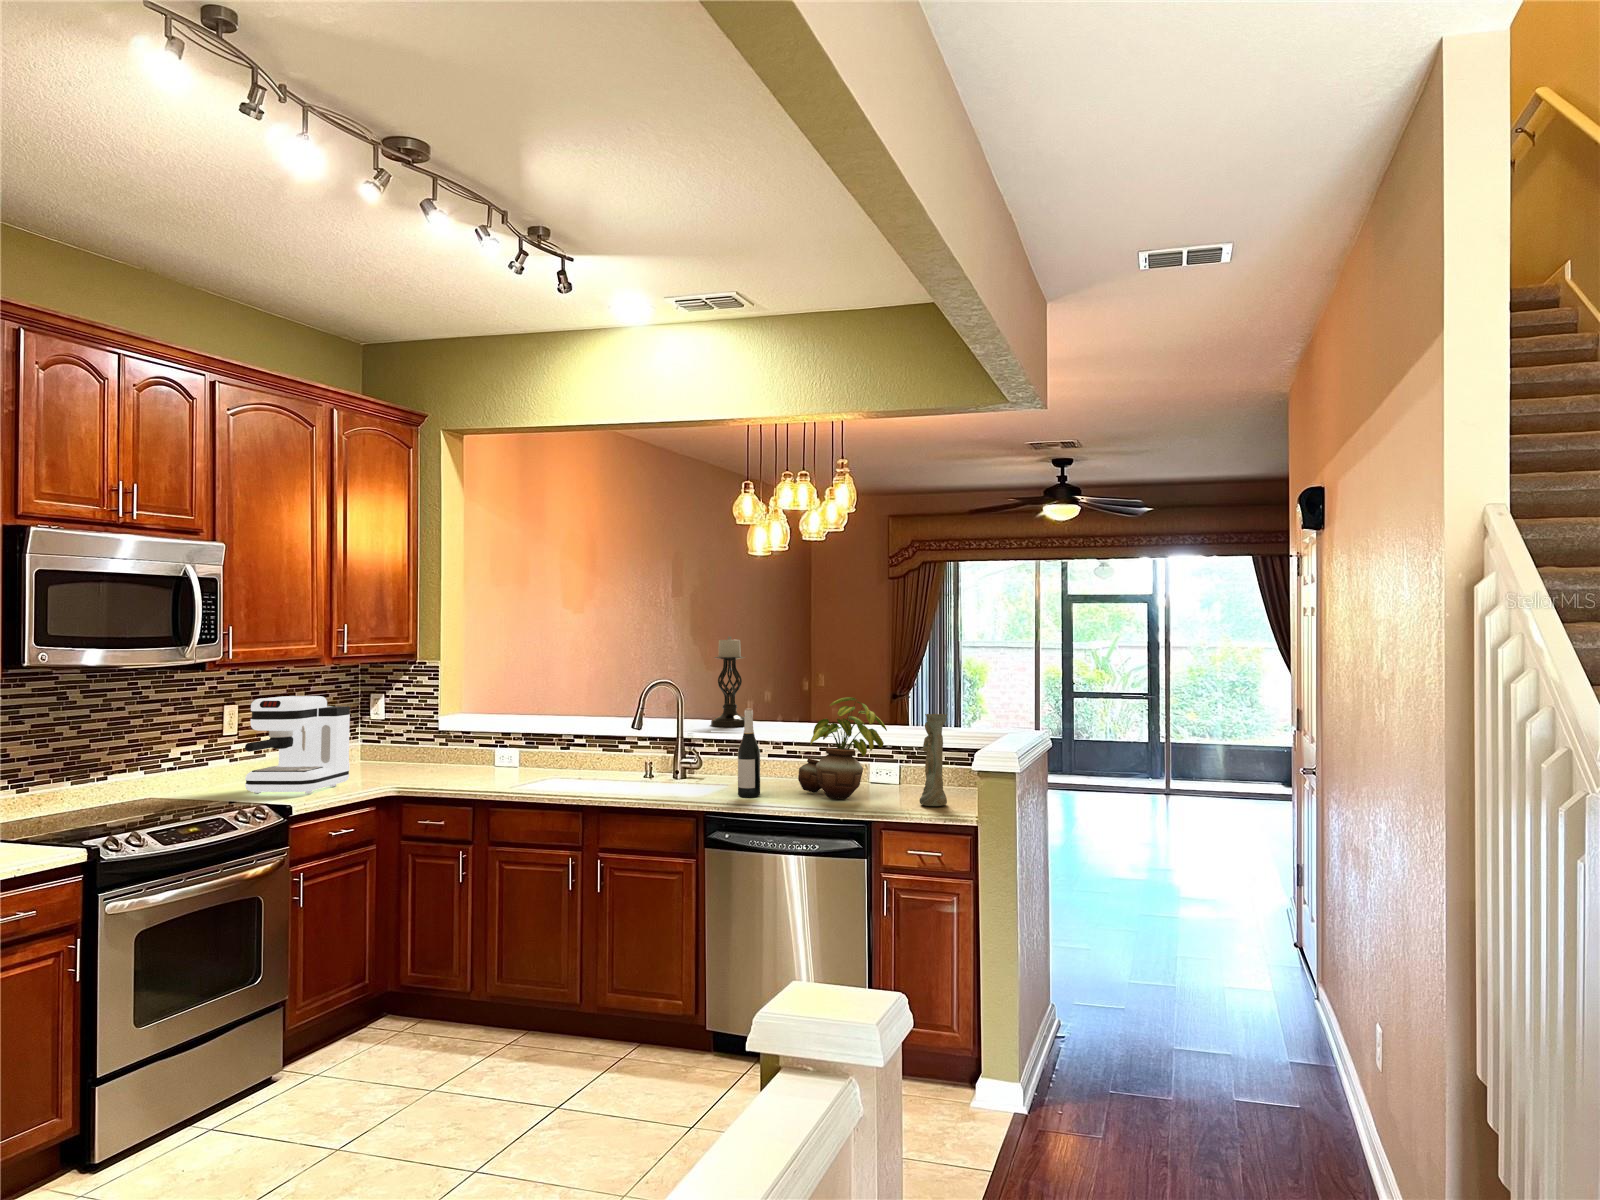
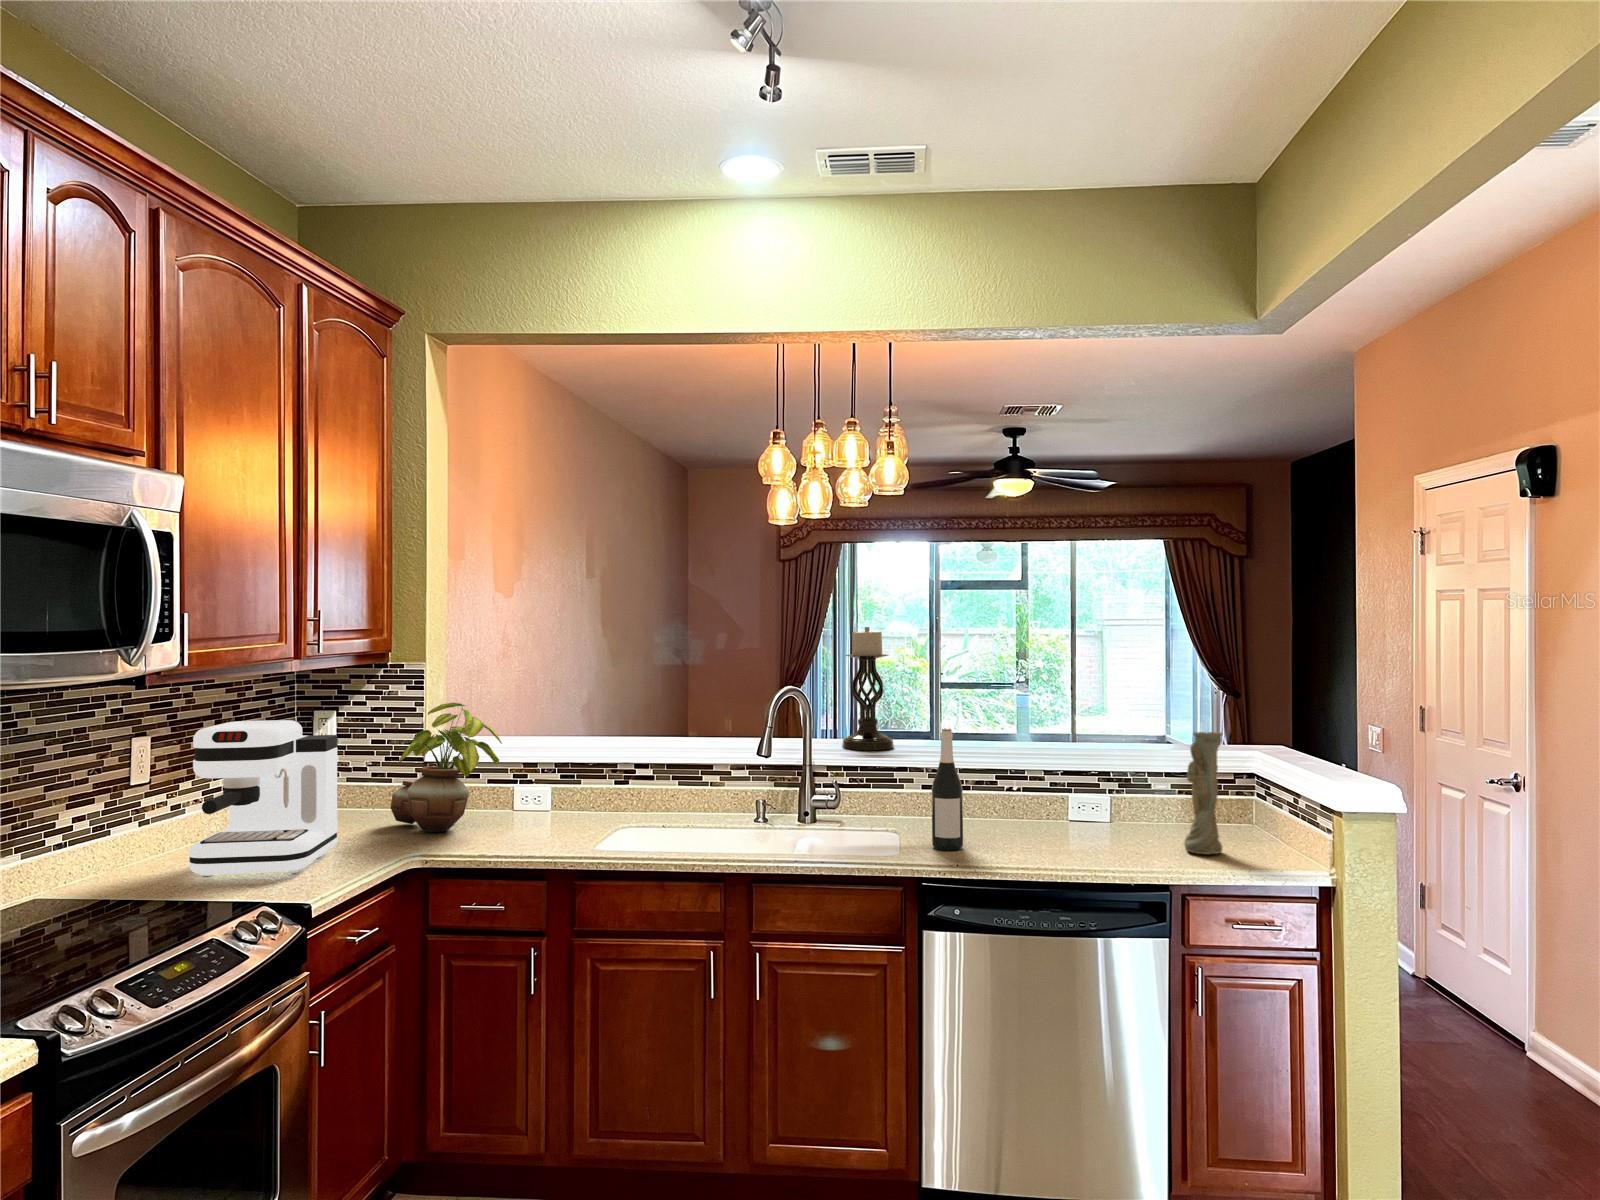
potted plant: present [798,697,887,799] -> present [390,703,502,832]

